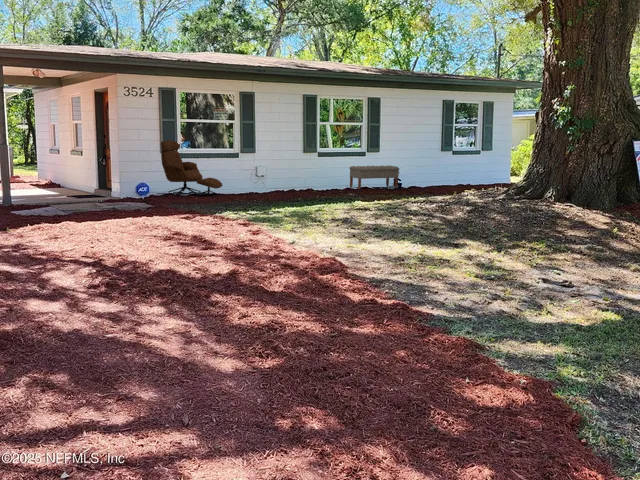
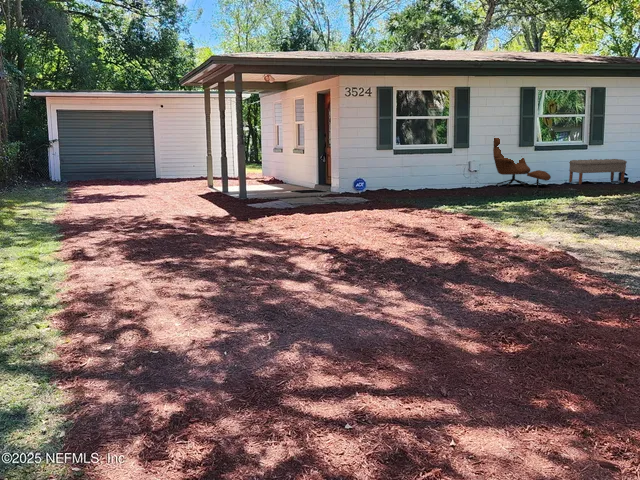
lounge chair: present [161,140,222,196] -> present [493,138,551,188]

